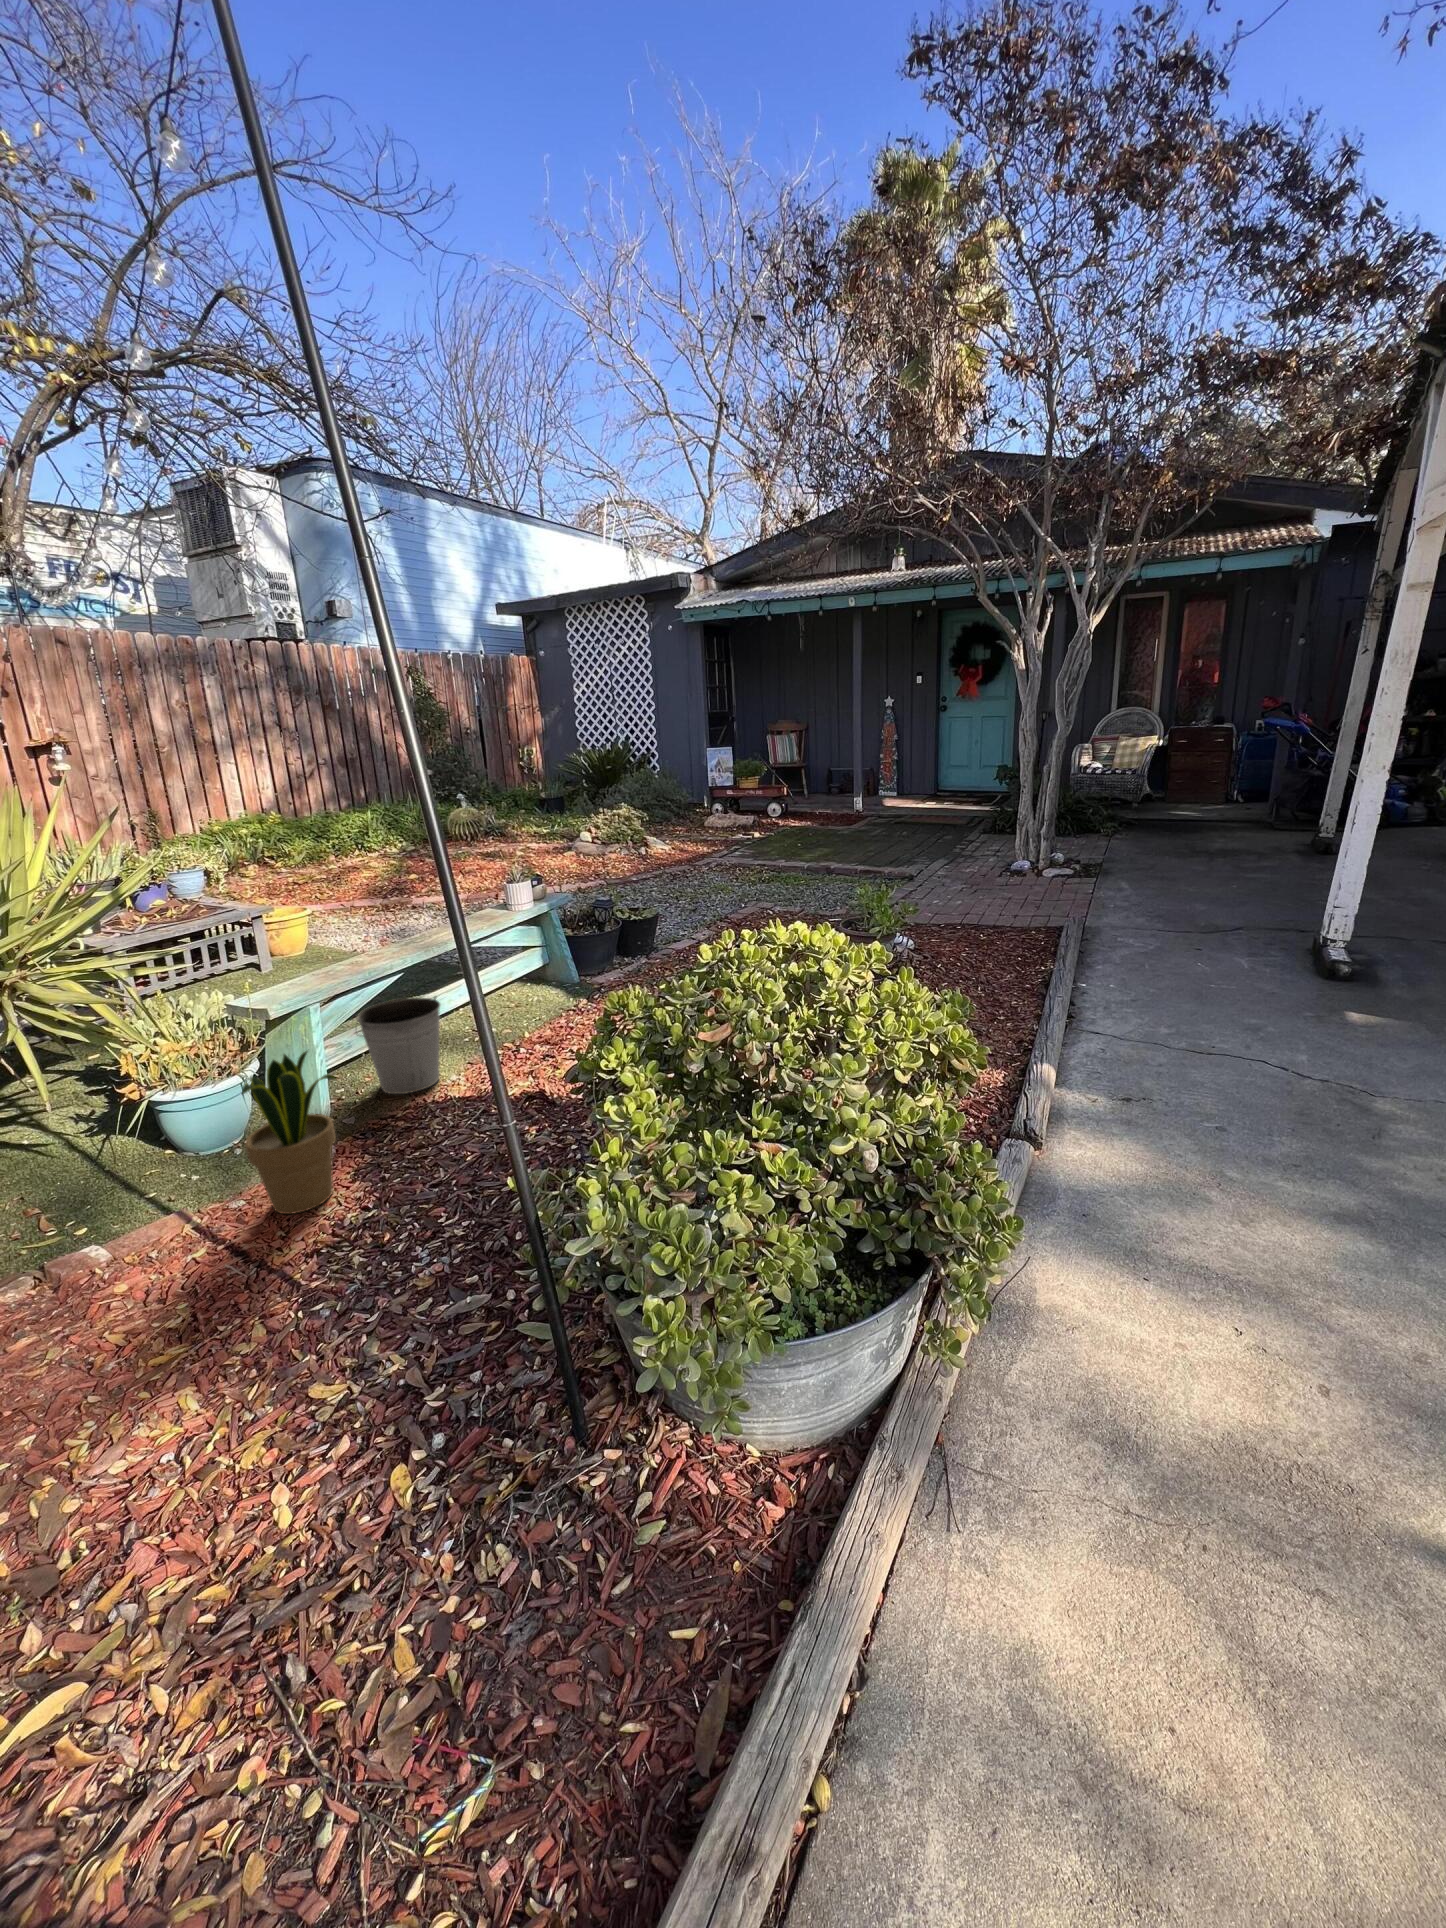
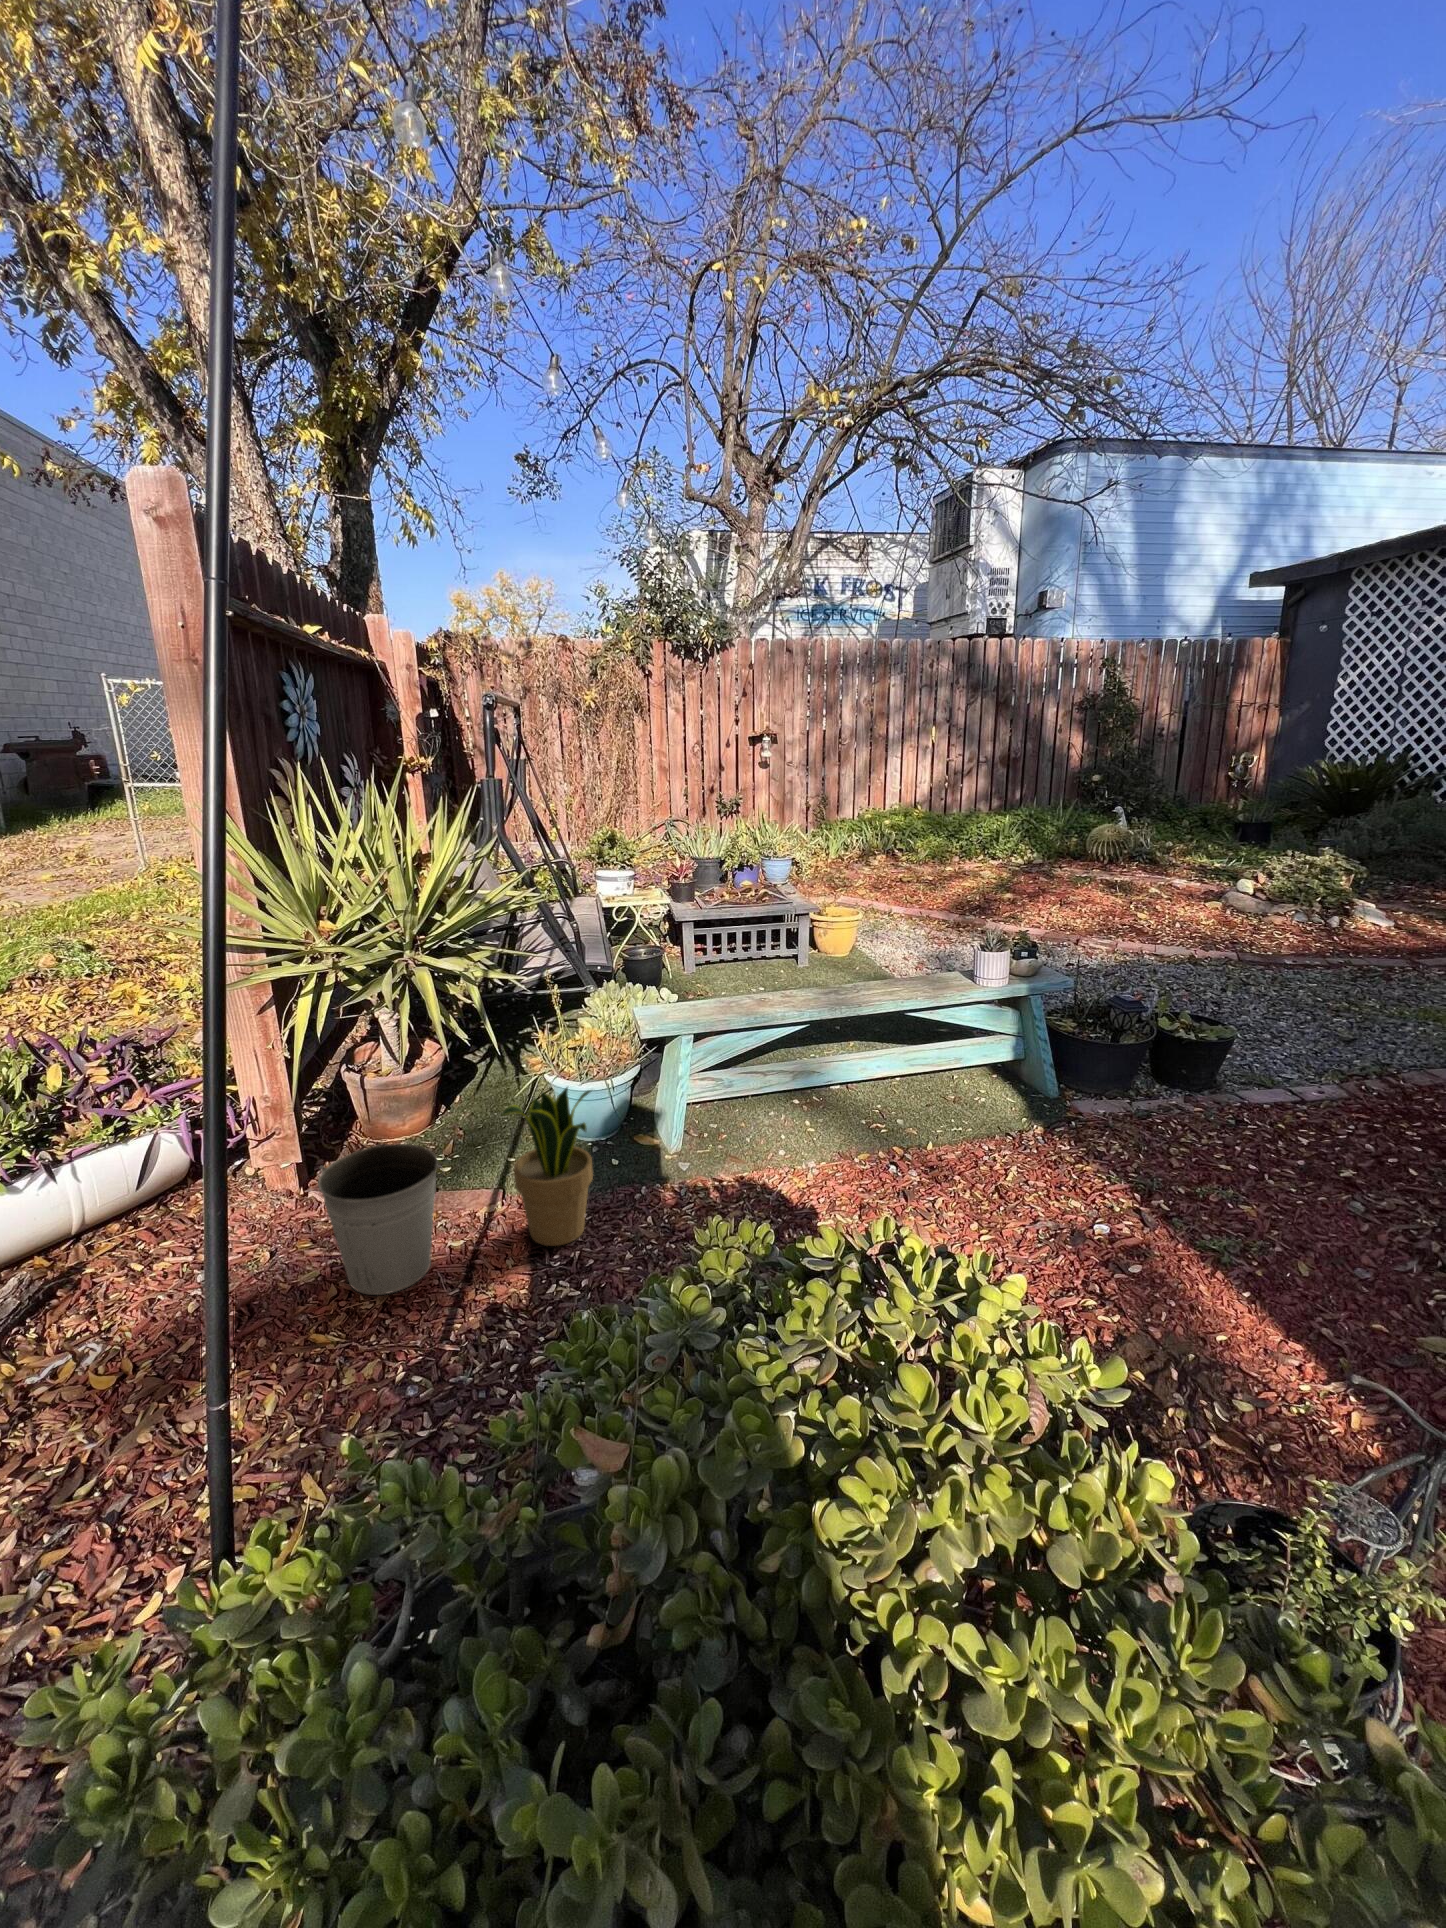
bucket: present [357,997,440,1094] -> present [318,1144,443,1295]

